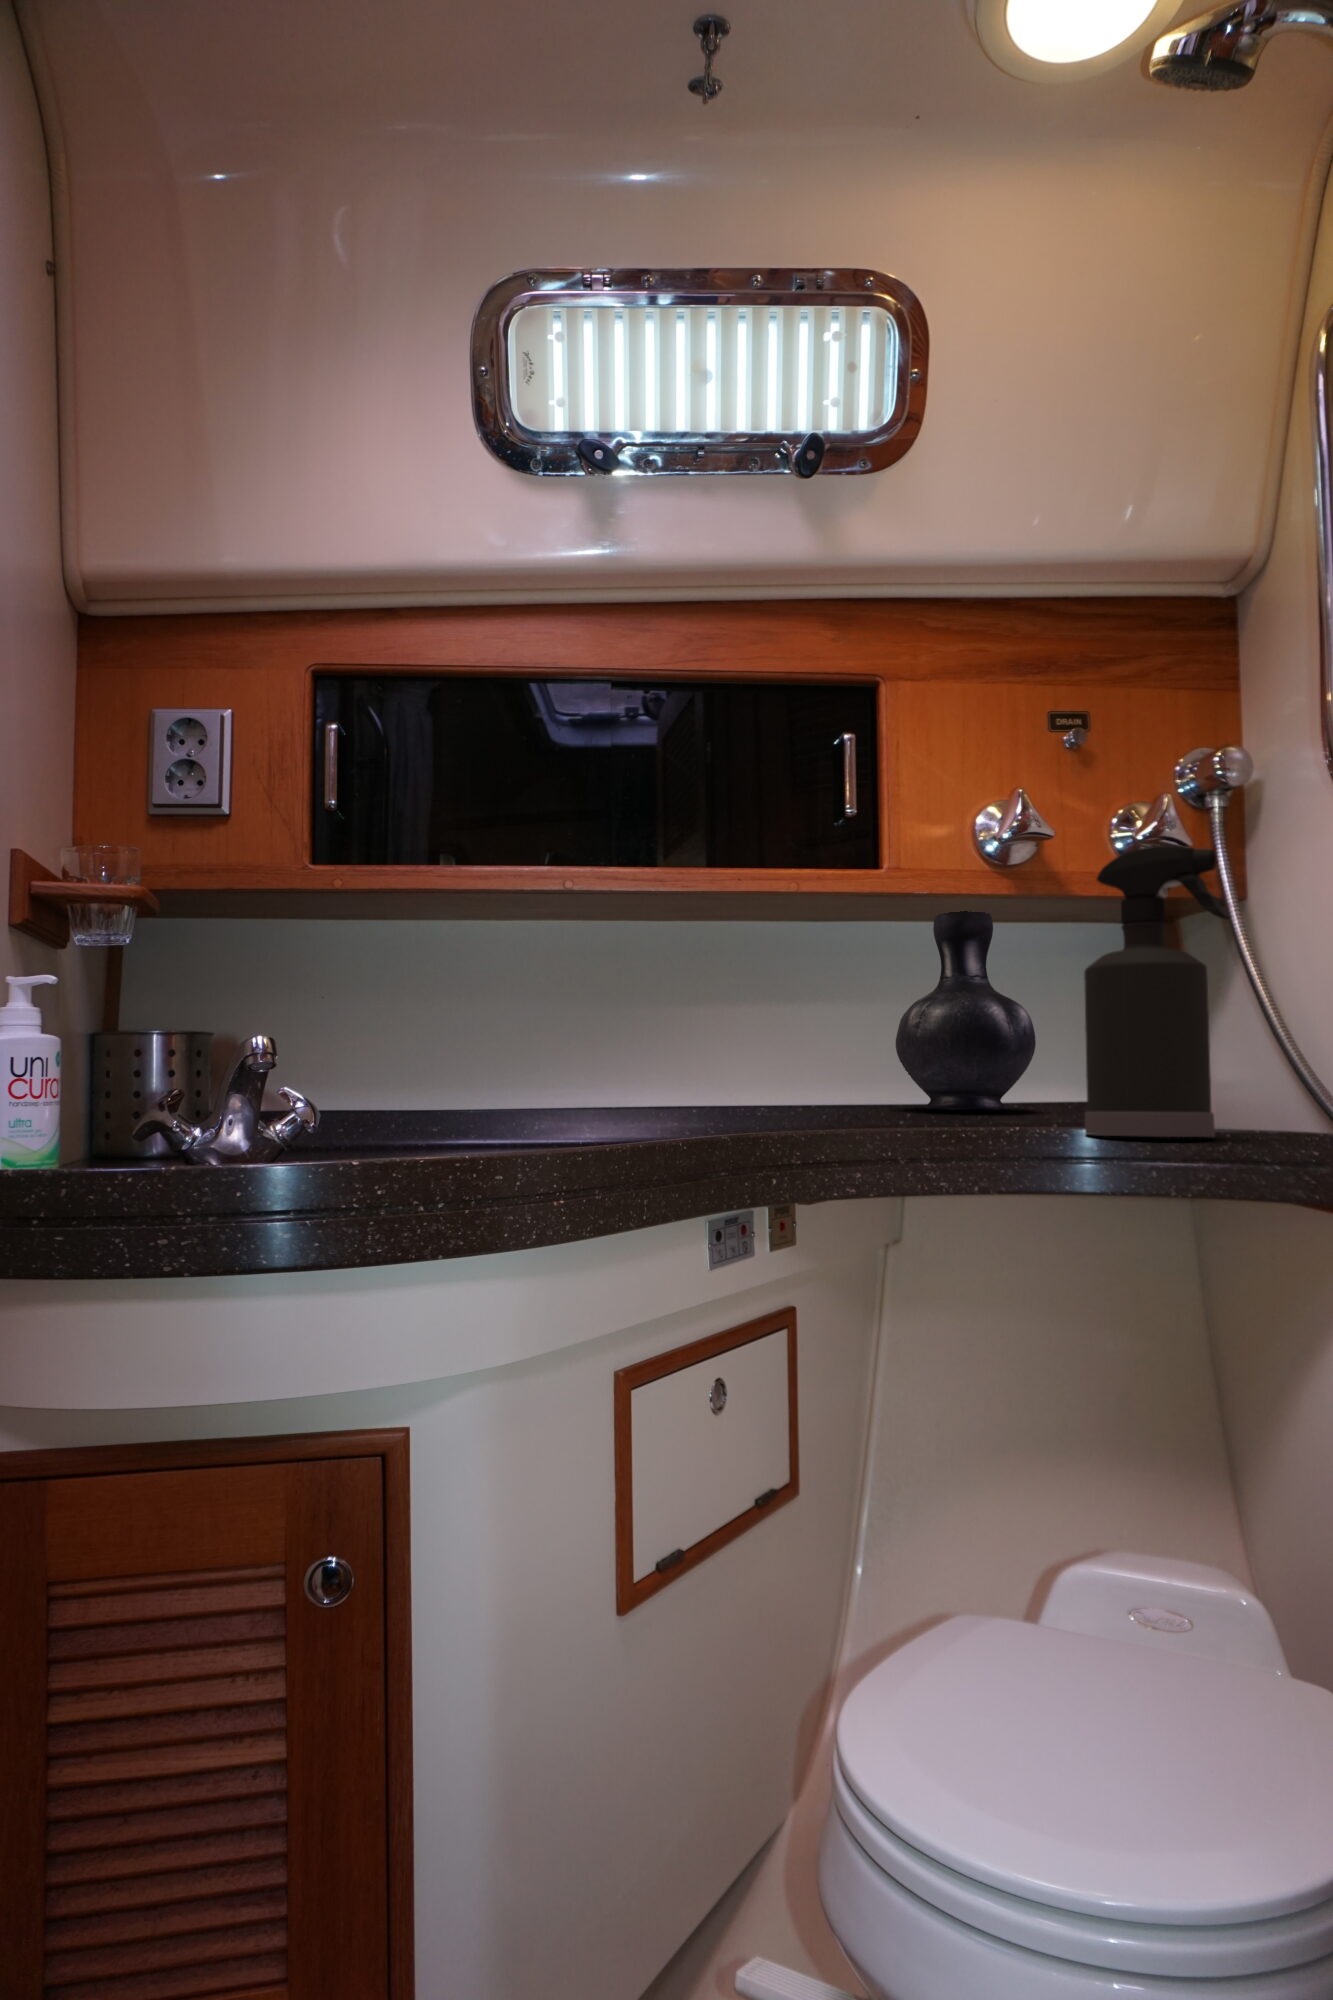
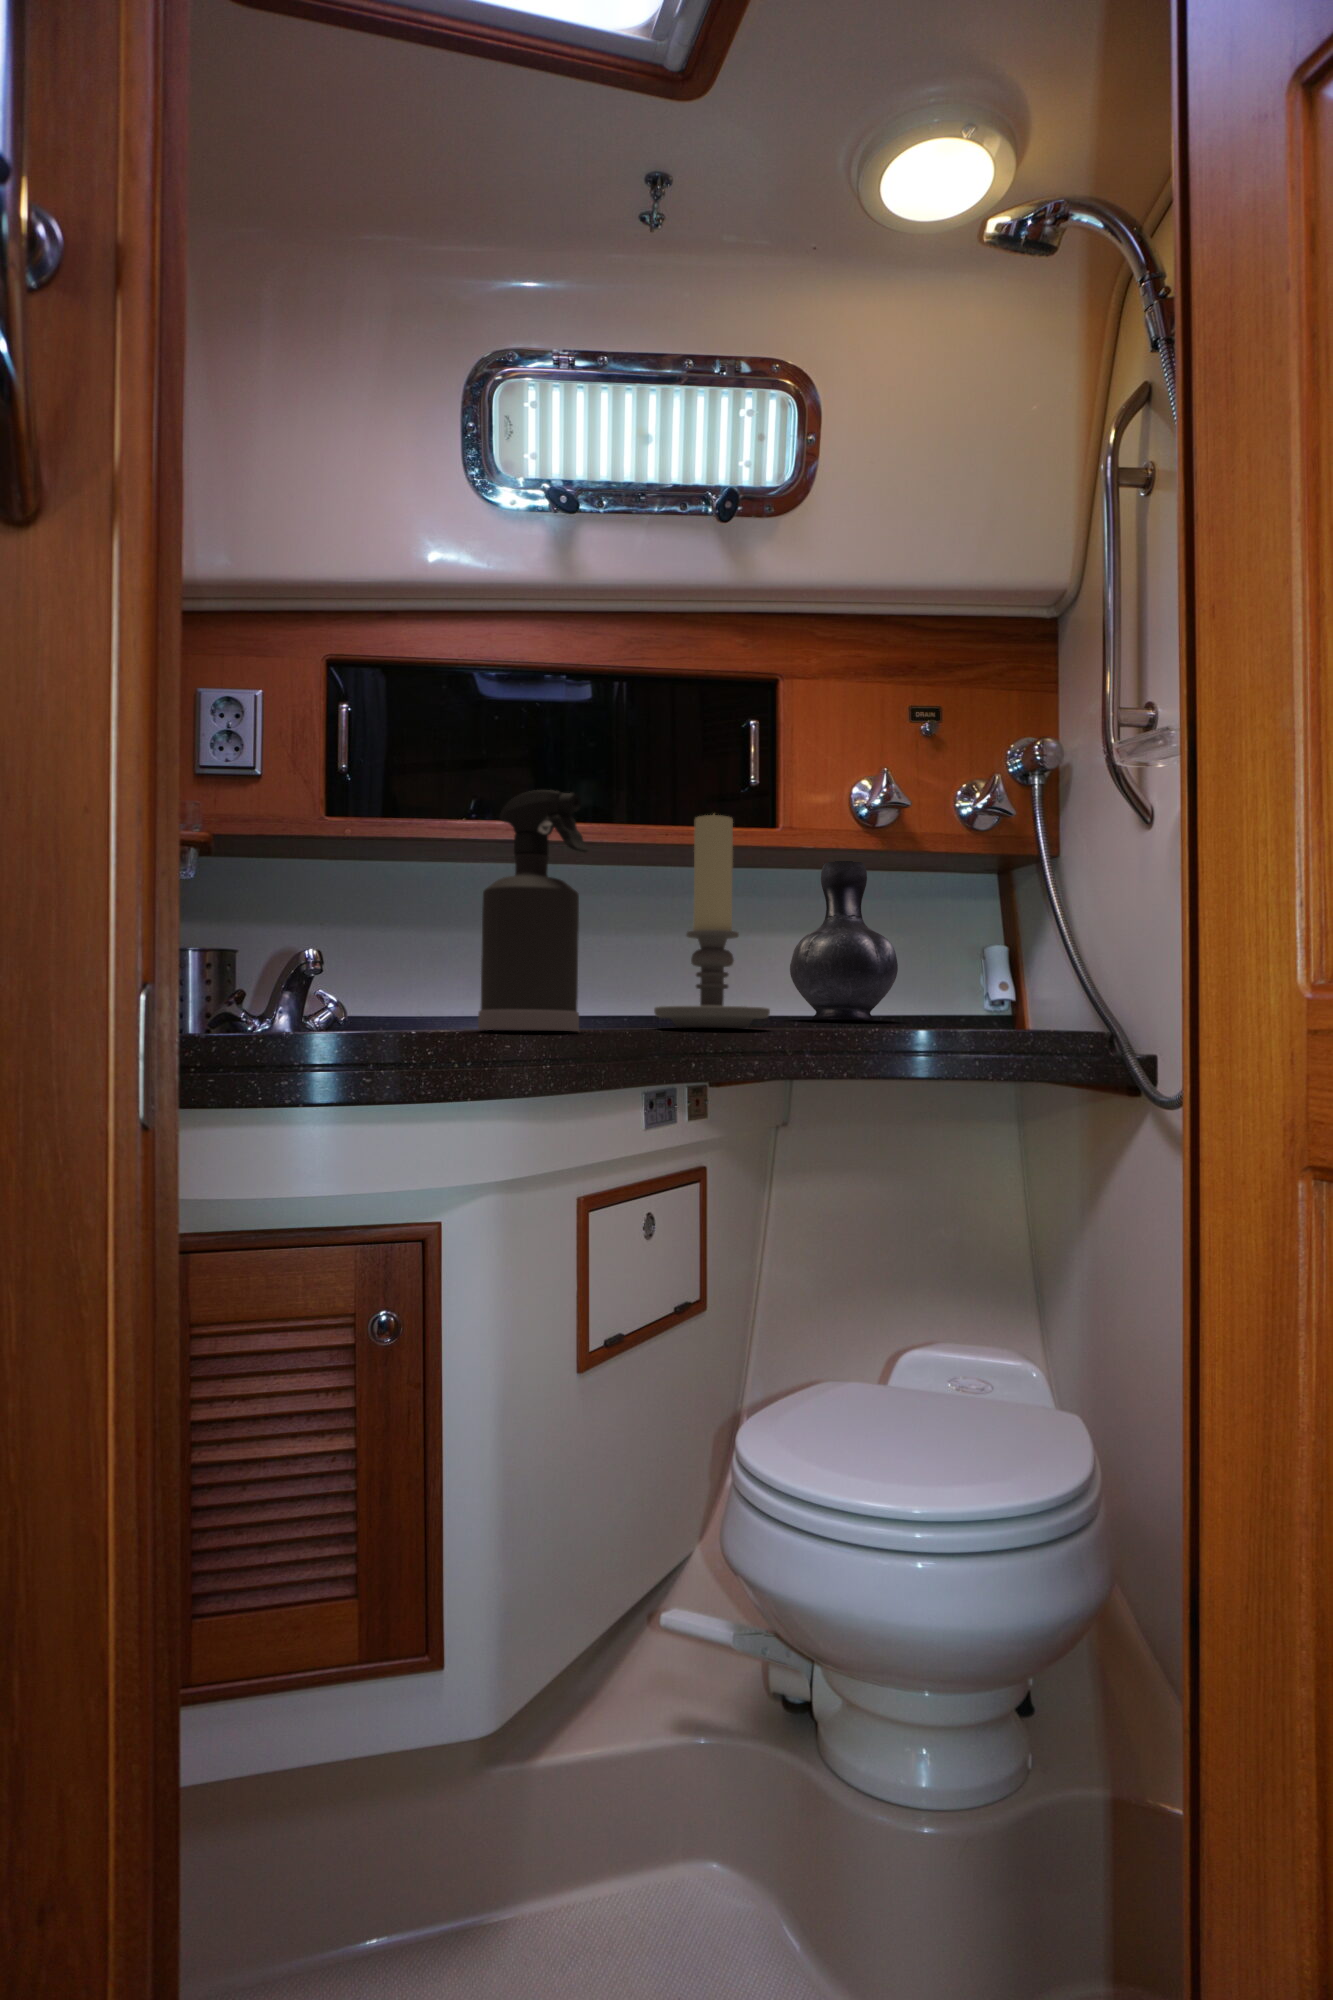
spray bottle: present [1084,845,1230,1137] -> present [478,790,588,1032]
candle holder: none [720,848,875,1133] -> present [654,814,770,1028]

